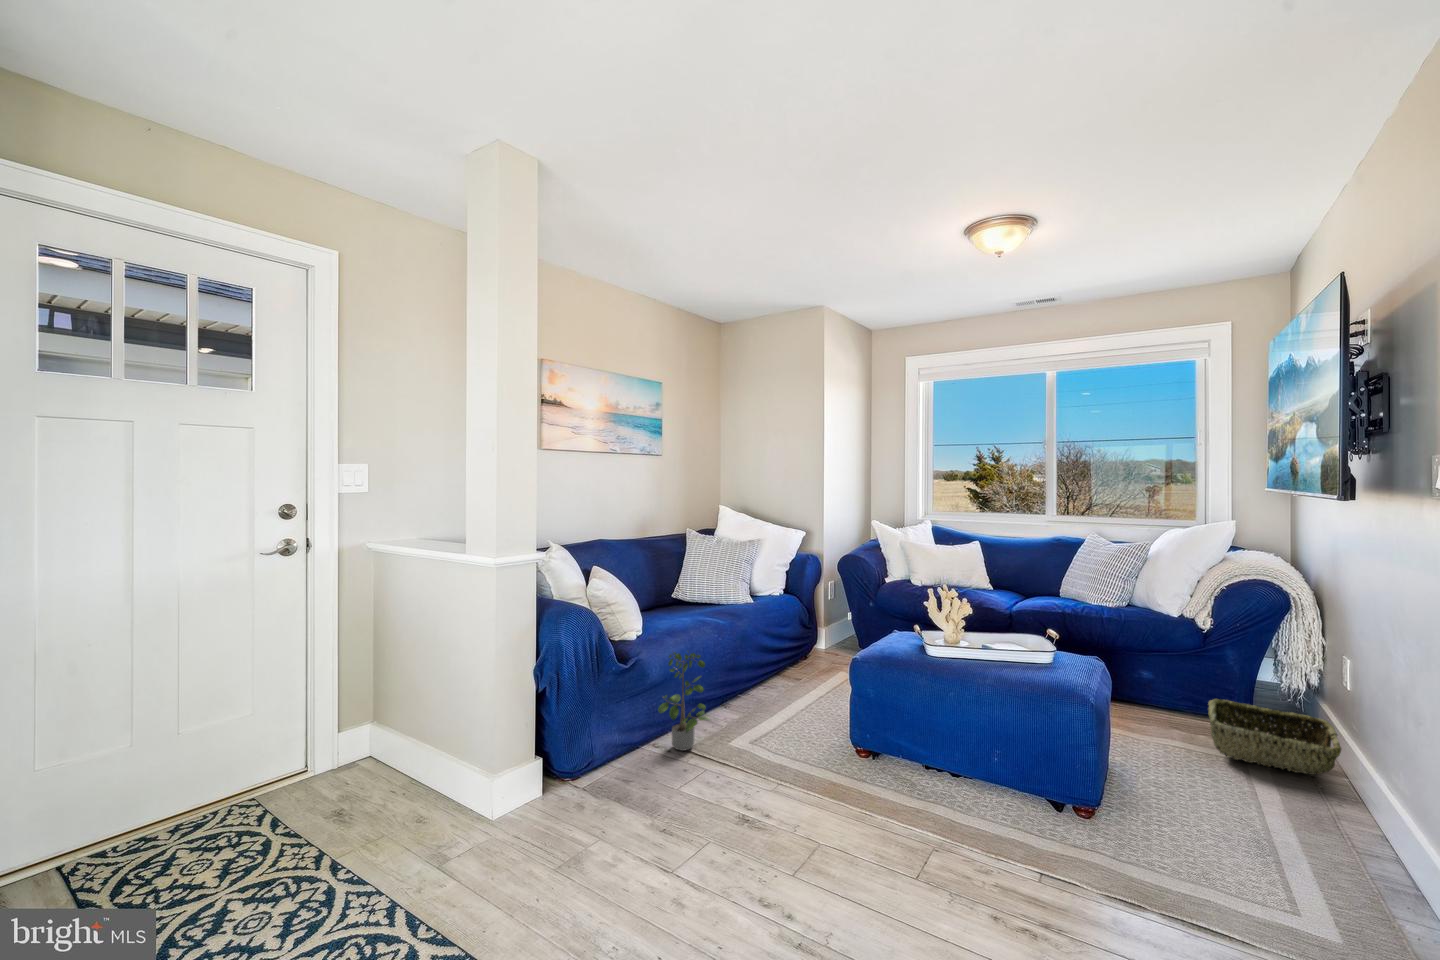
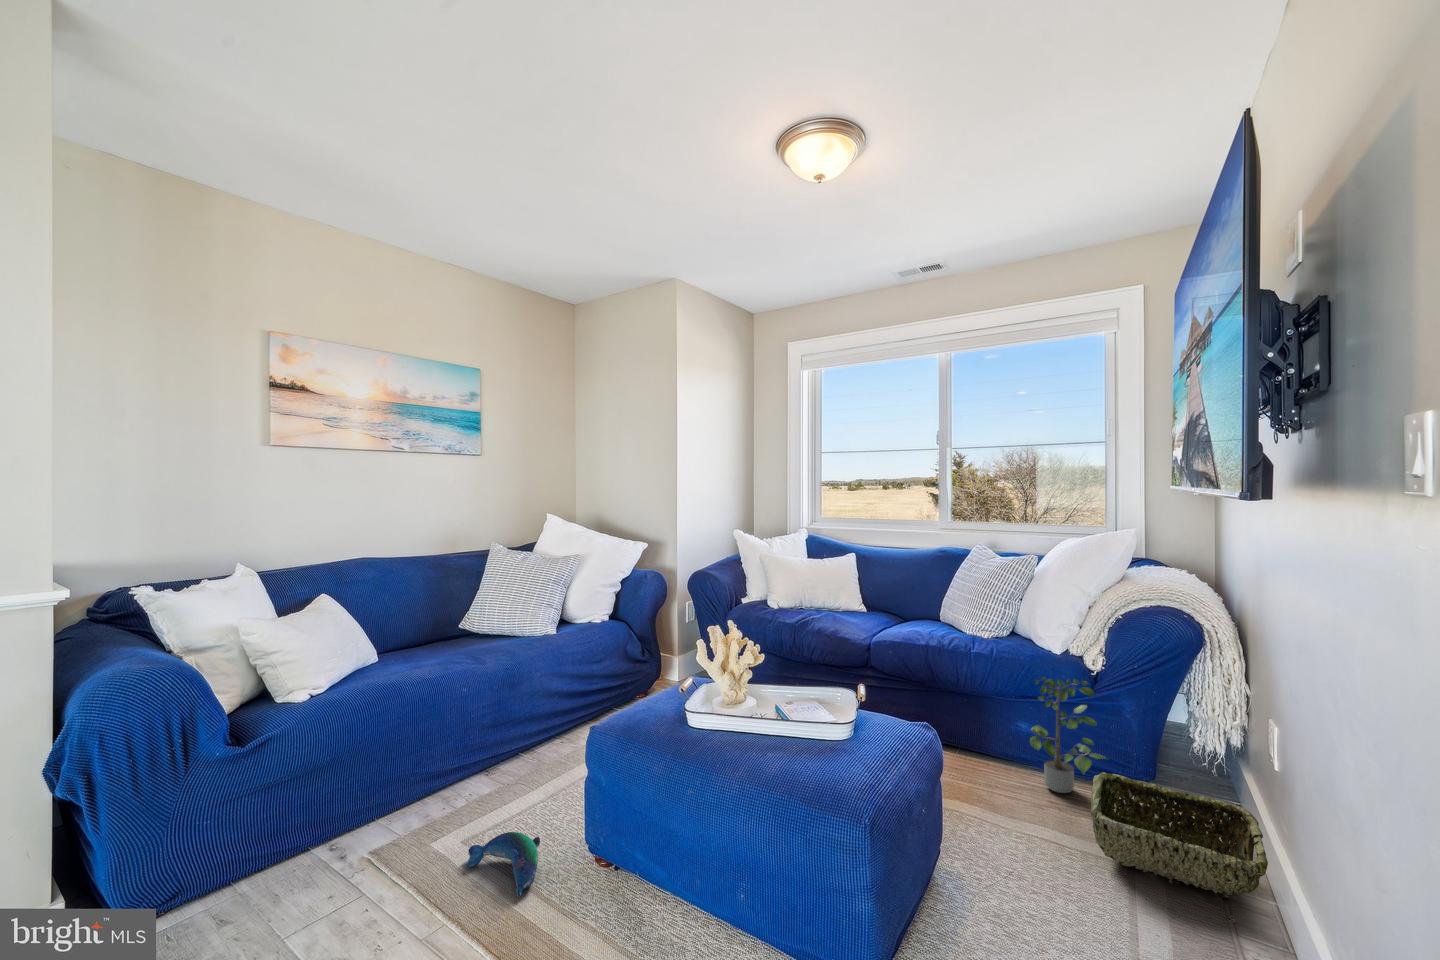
potted plant: present [658,652,710,751] -> present [1030,676,1106,793]
plush toy: none [757,731,817,768] -> present [466,832,540,897]

